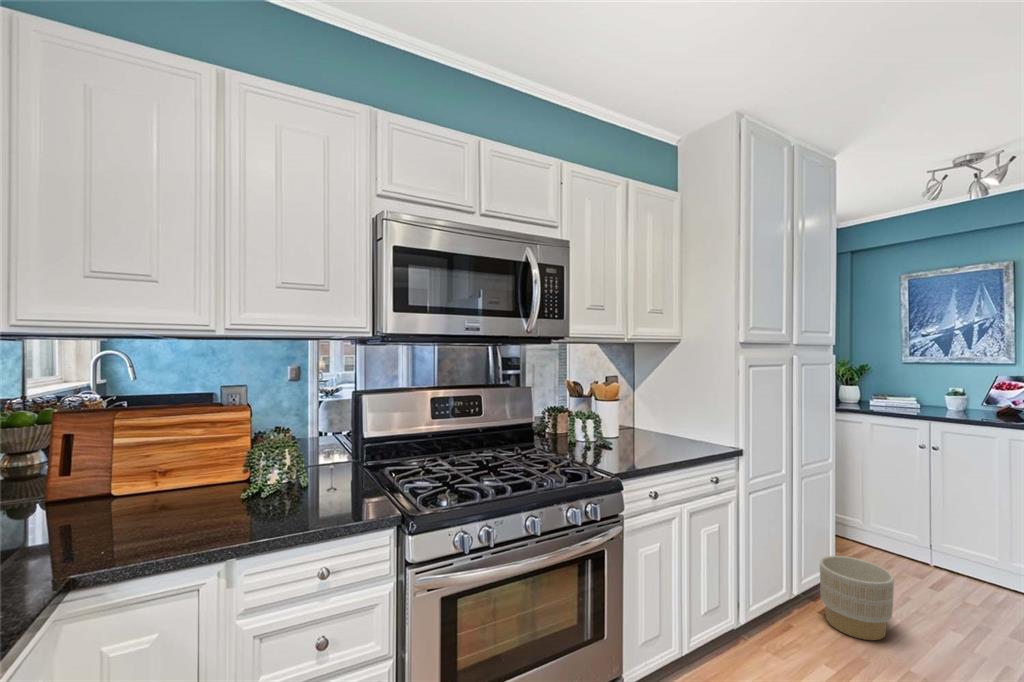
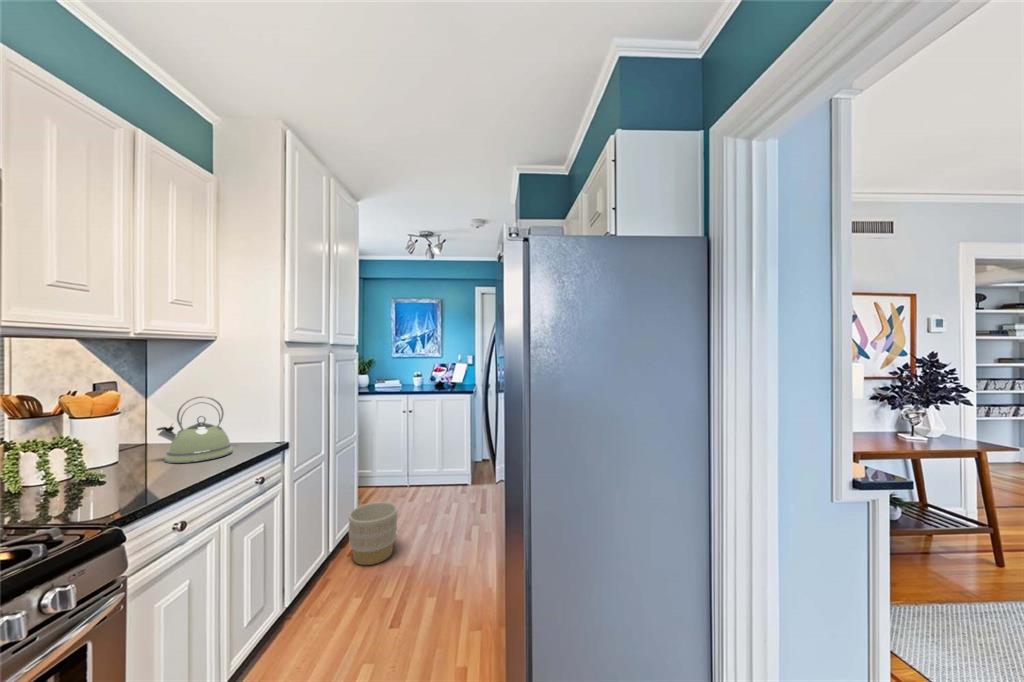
kettle: none [640,393,693,449] -> present [157,396,233,463]

